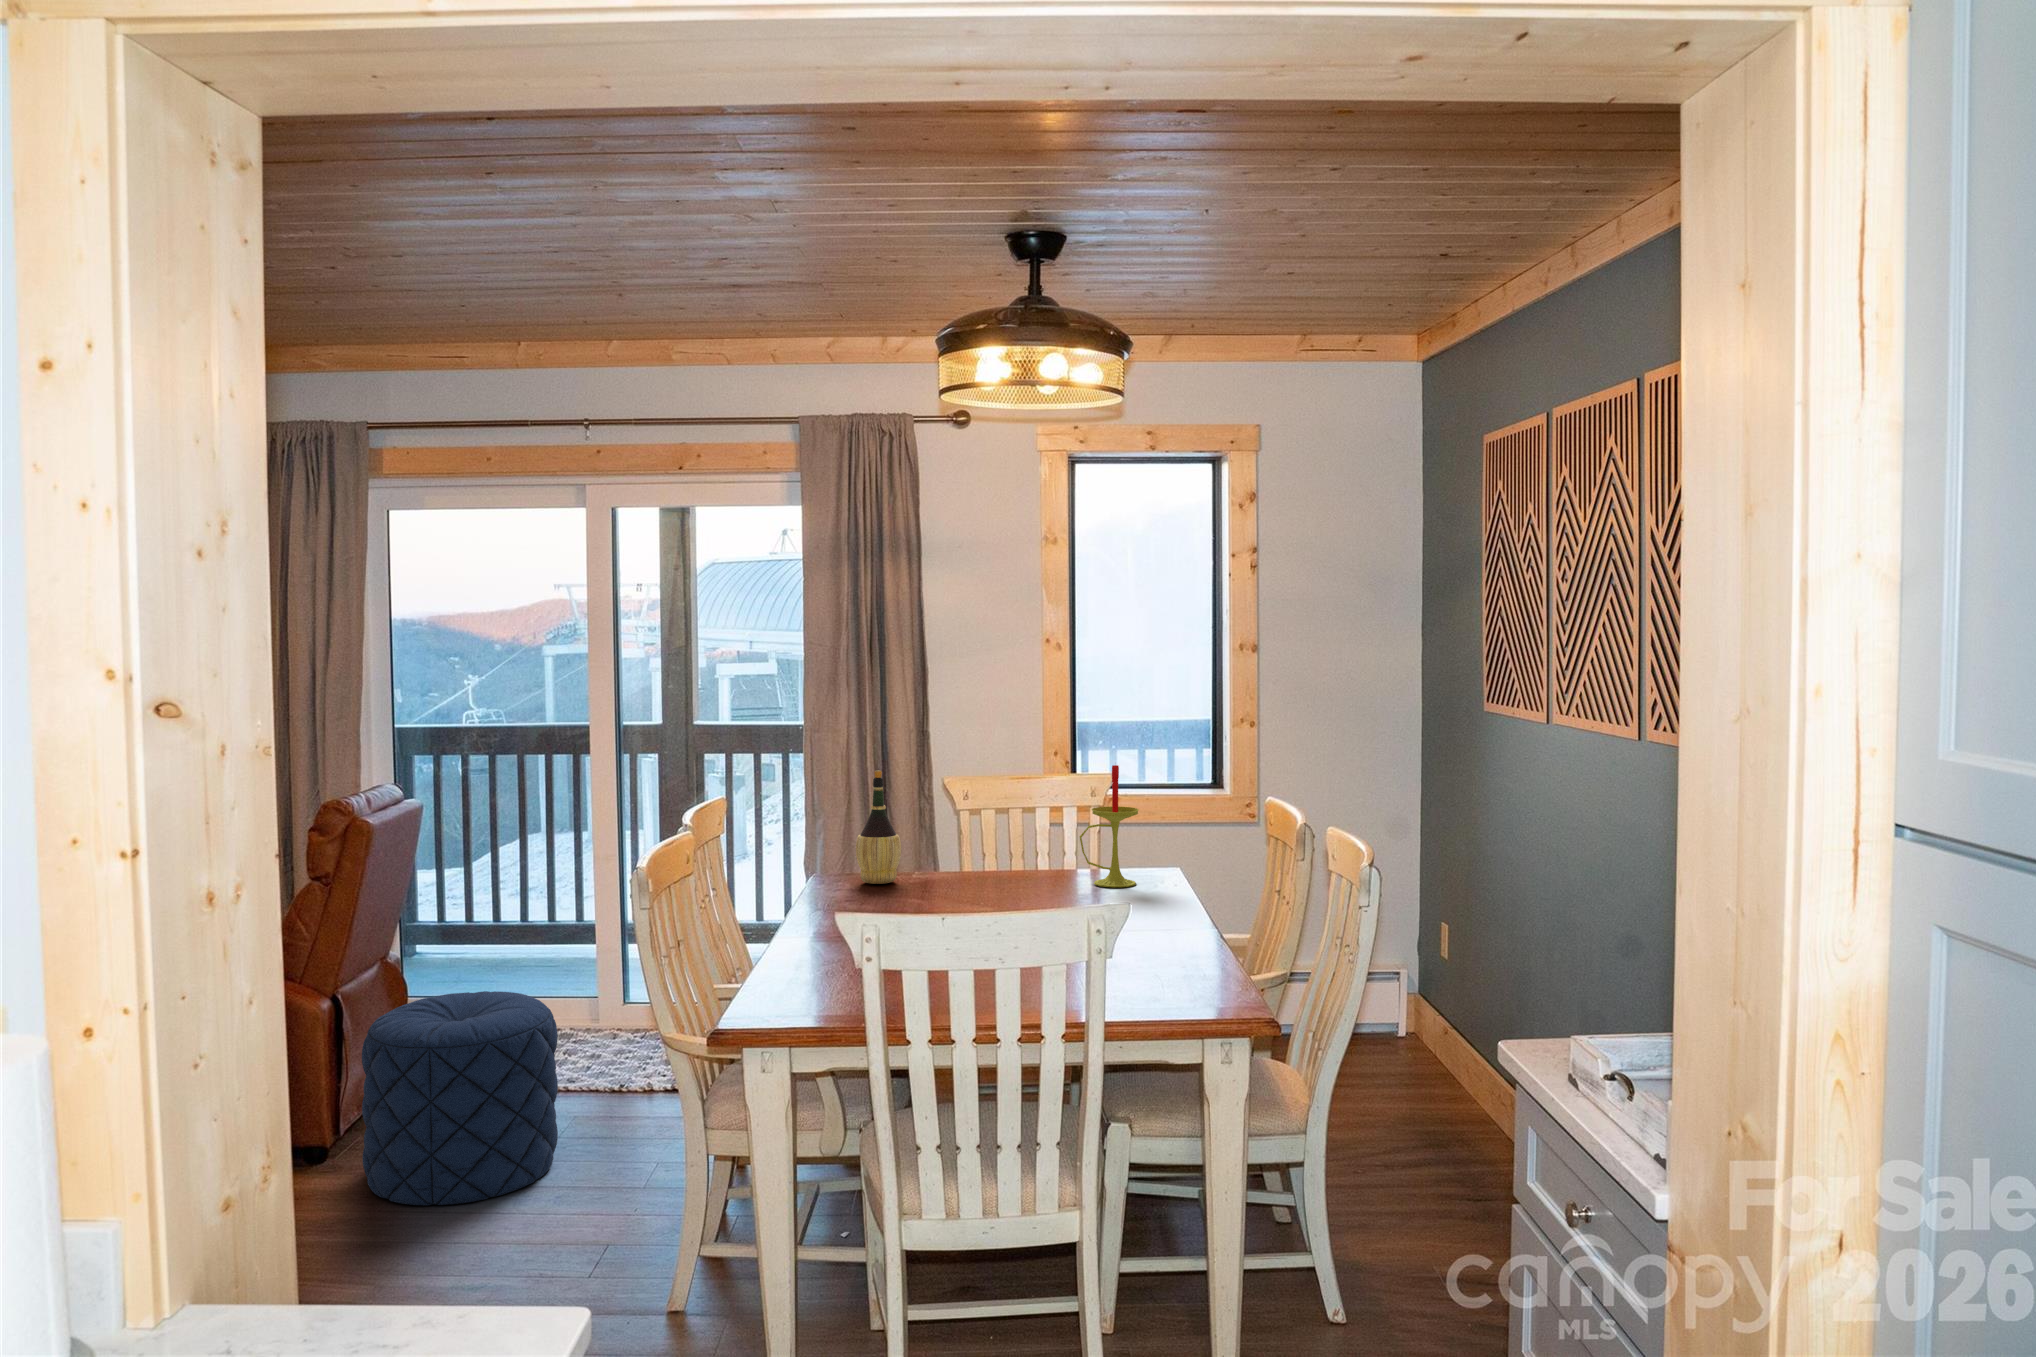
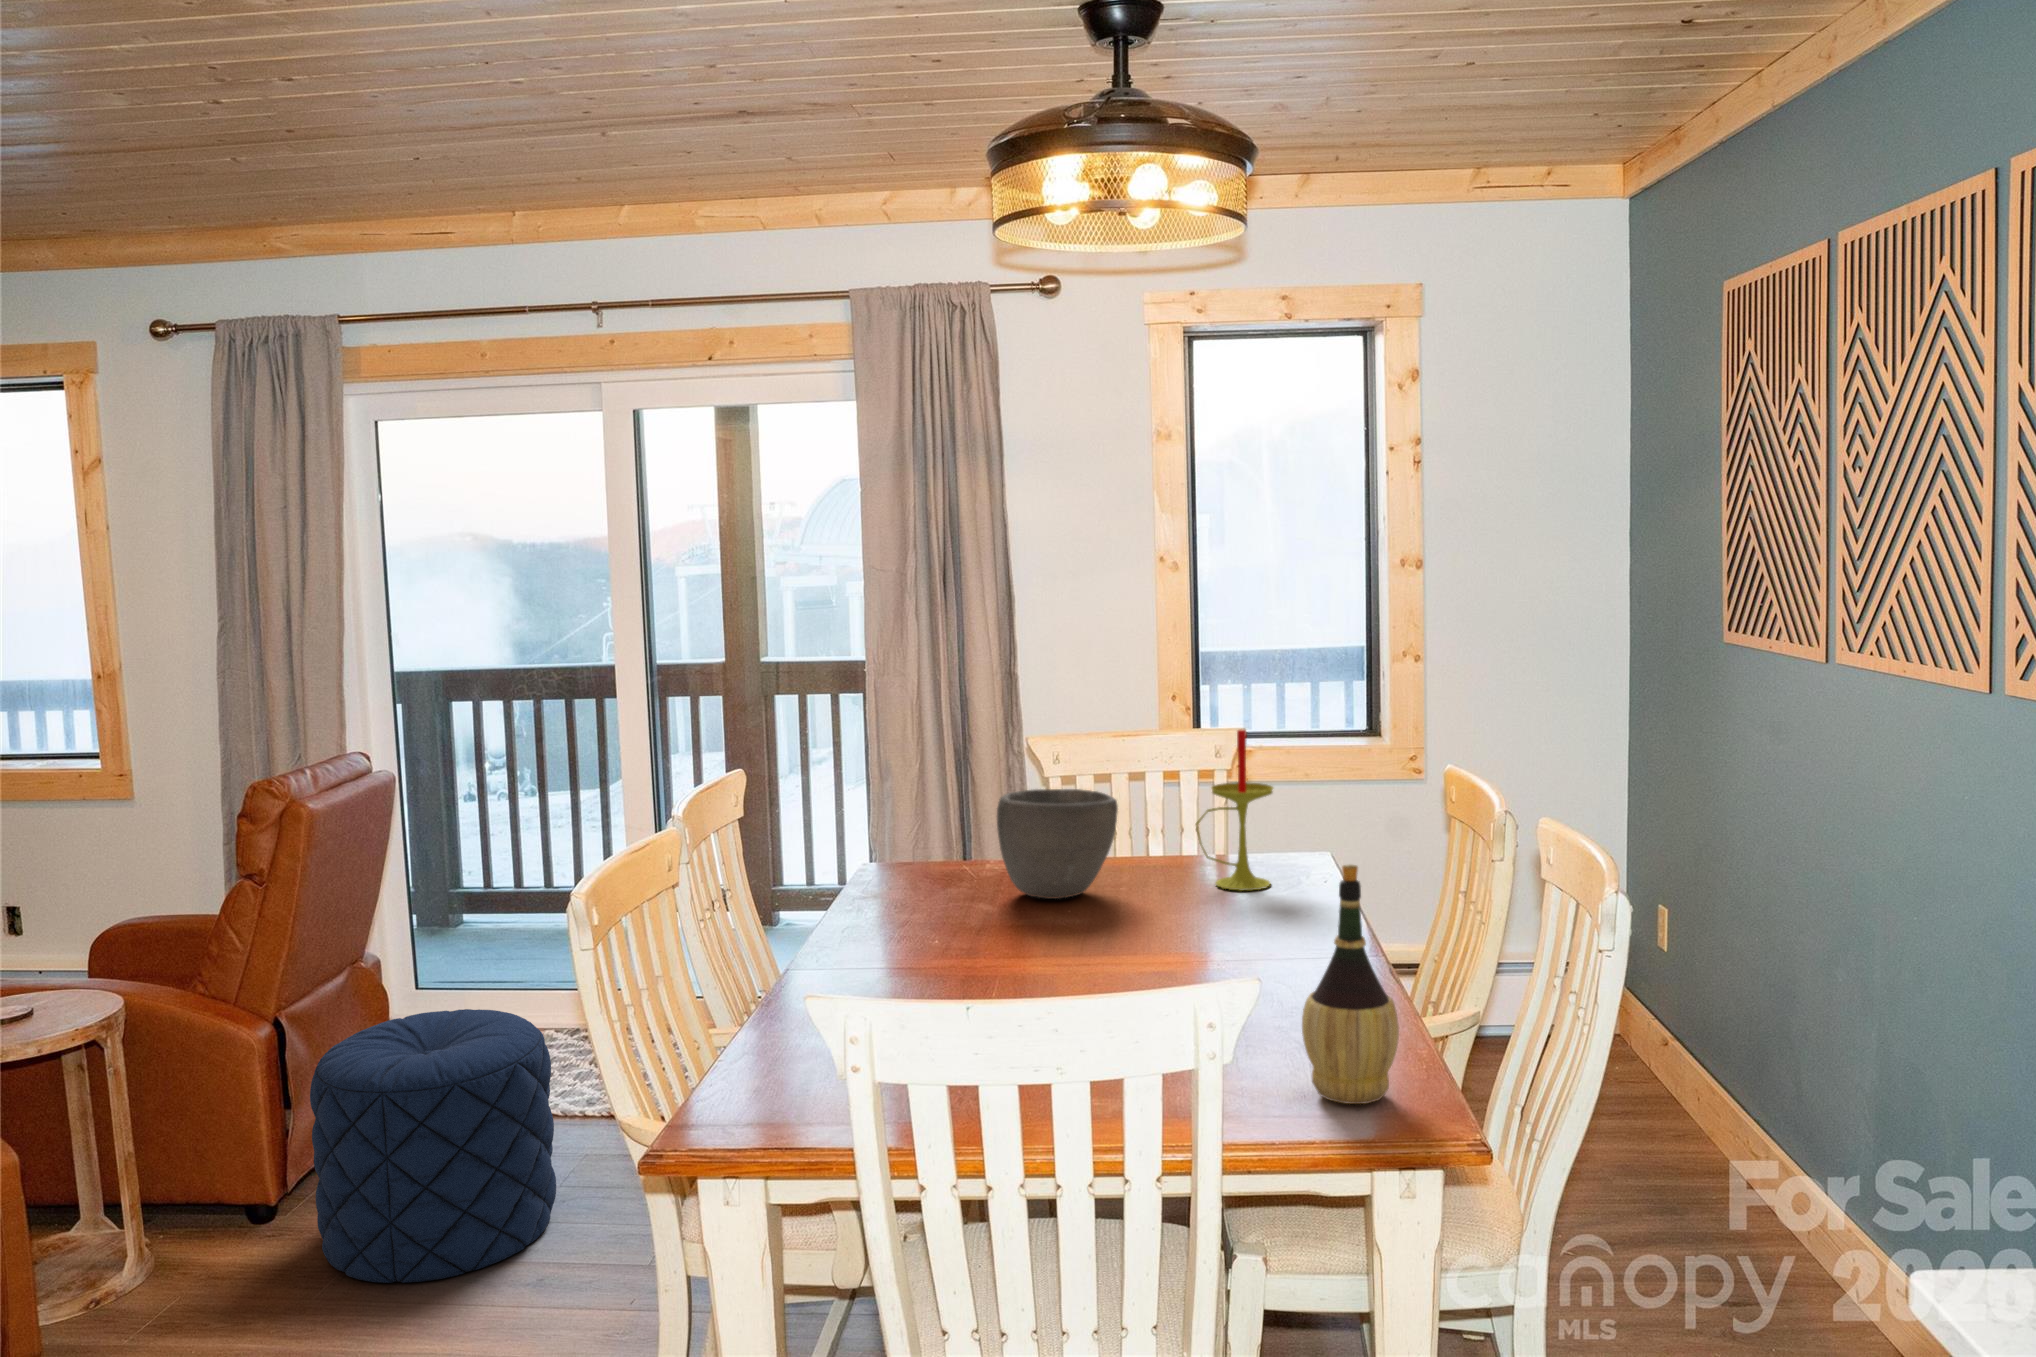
wine bottle: present [856,770,901,884] -> present [1302,864,1399,1104]
bowl: none [929,810,1021,892] -> present [997,789,1118,899]

